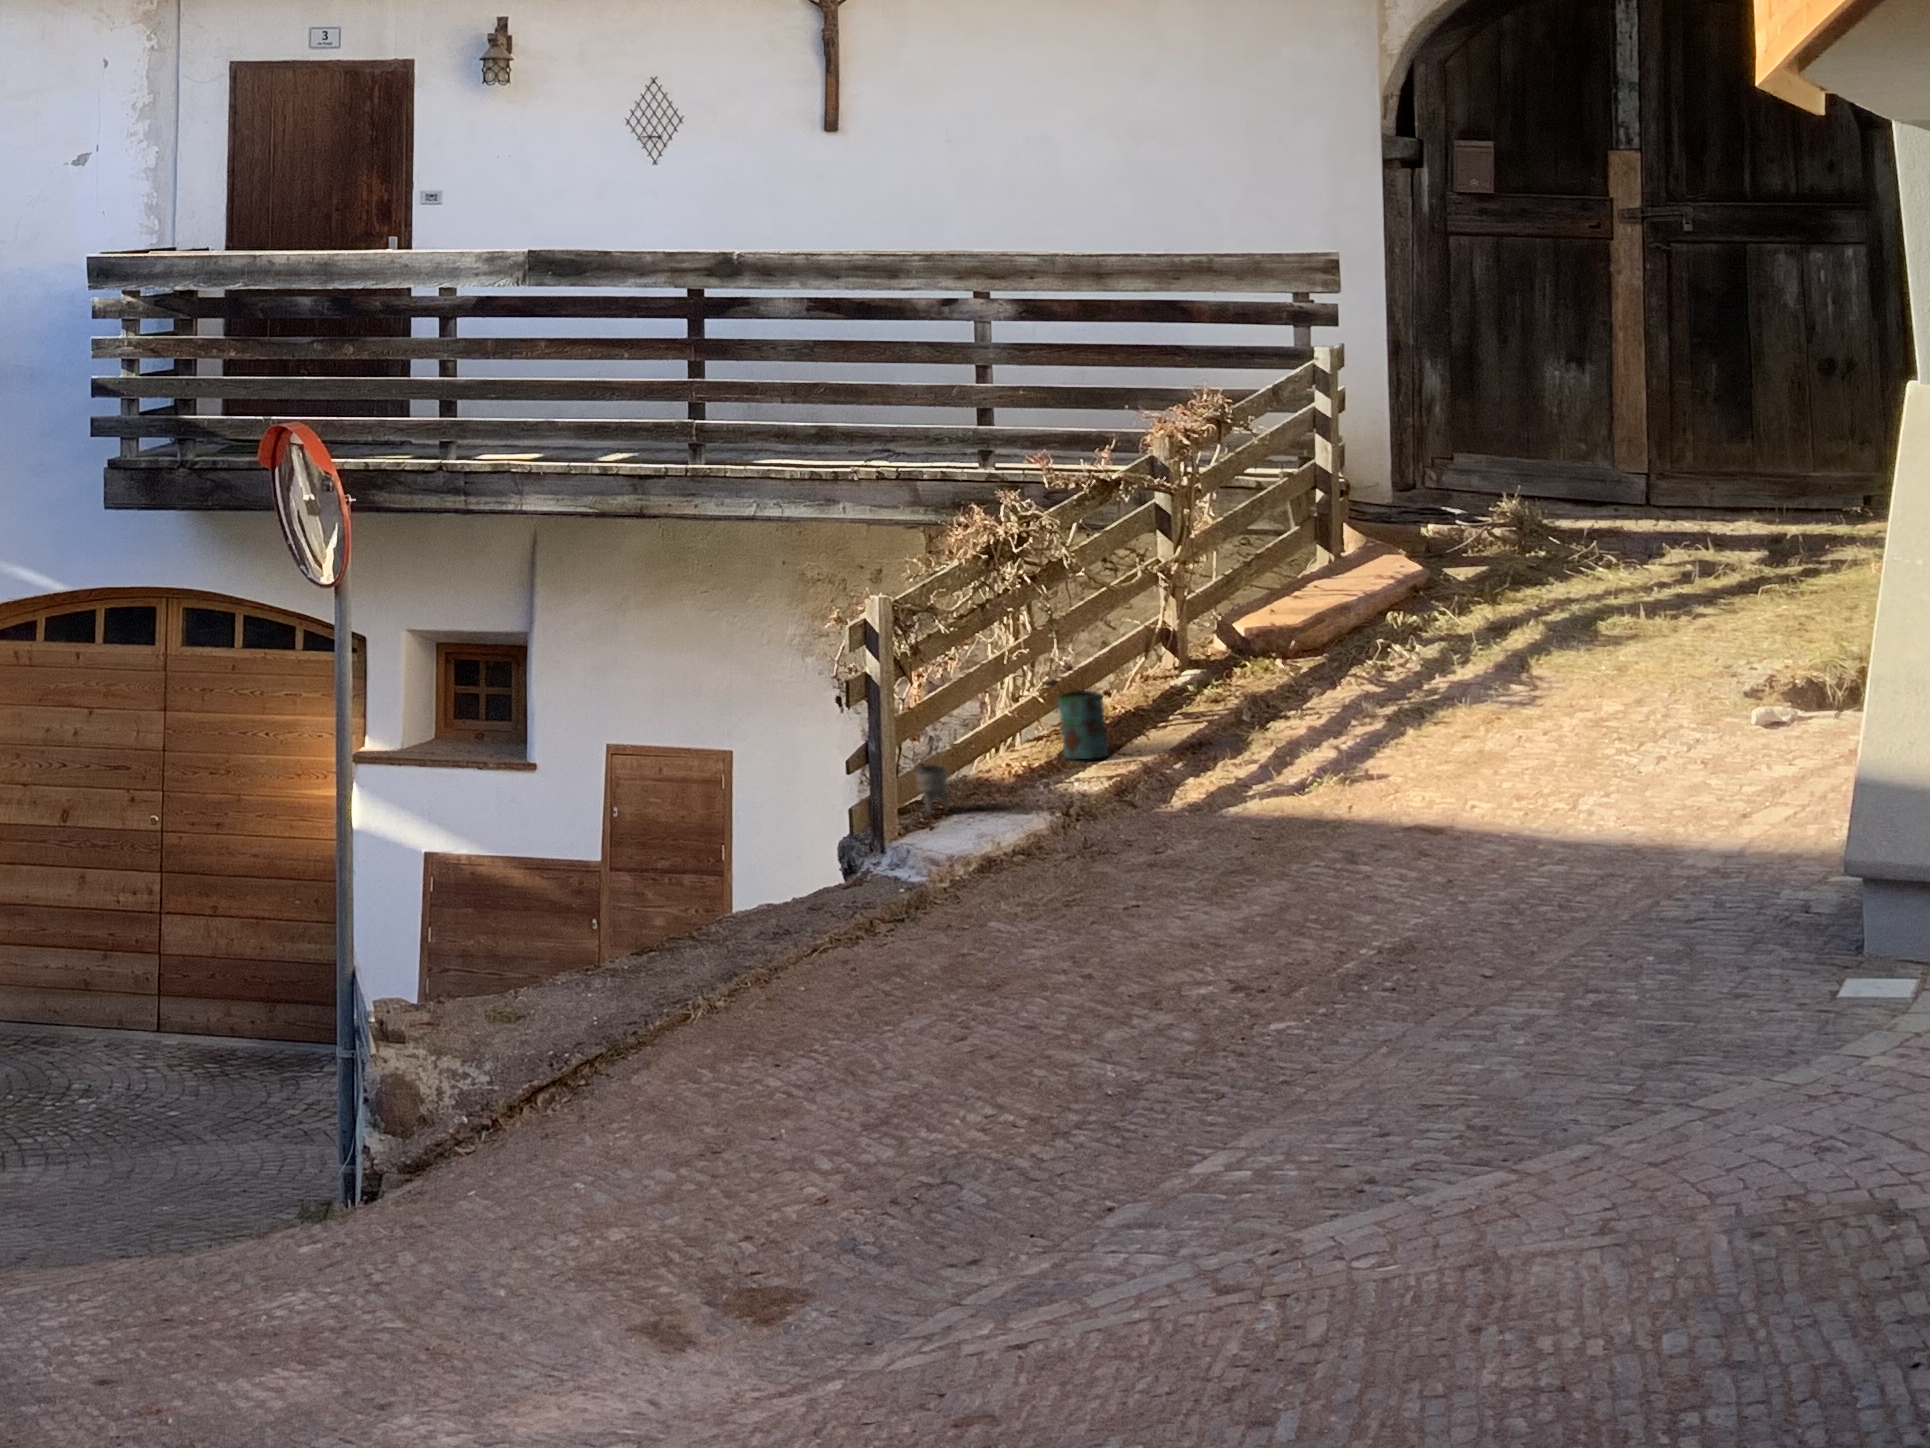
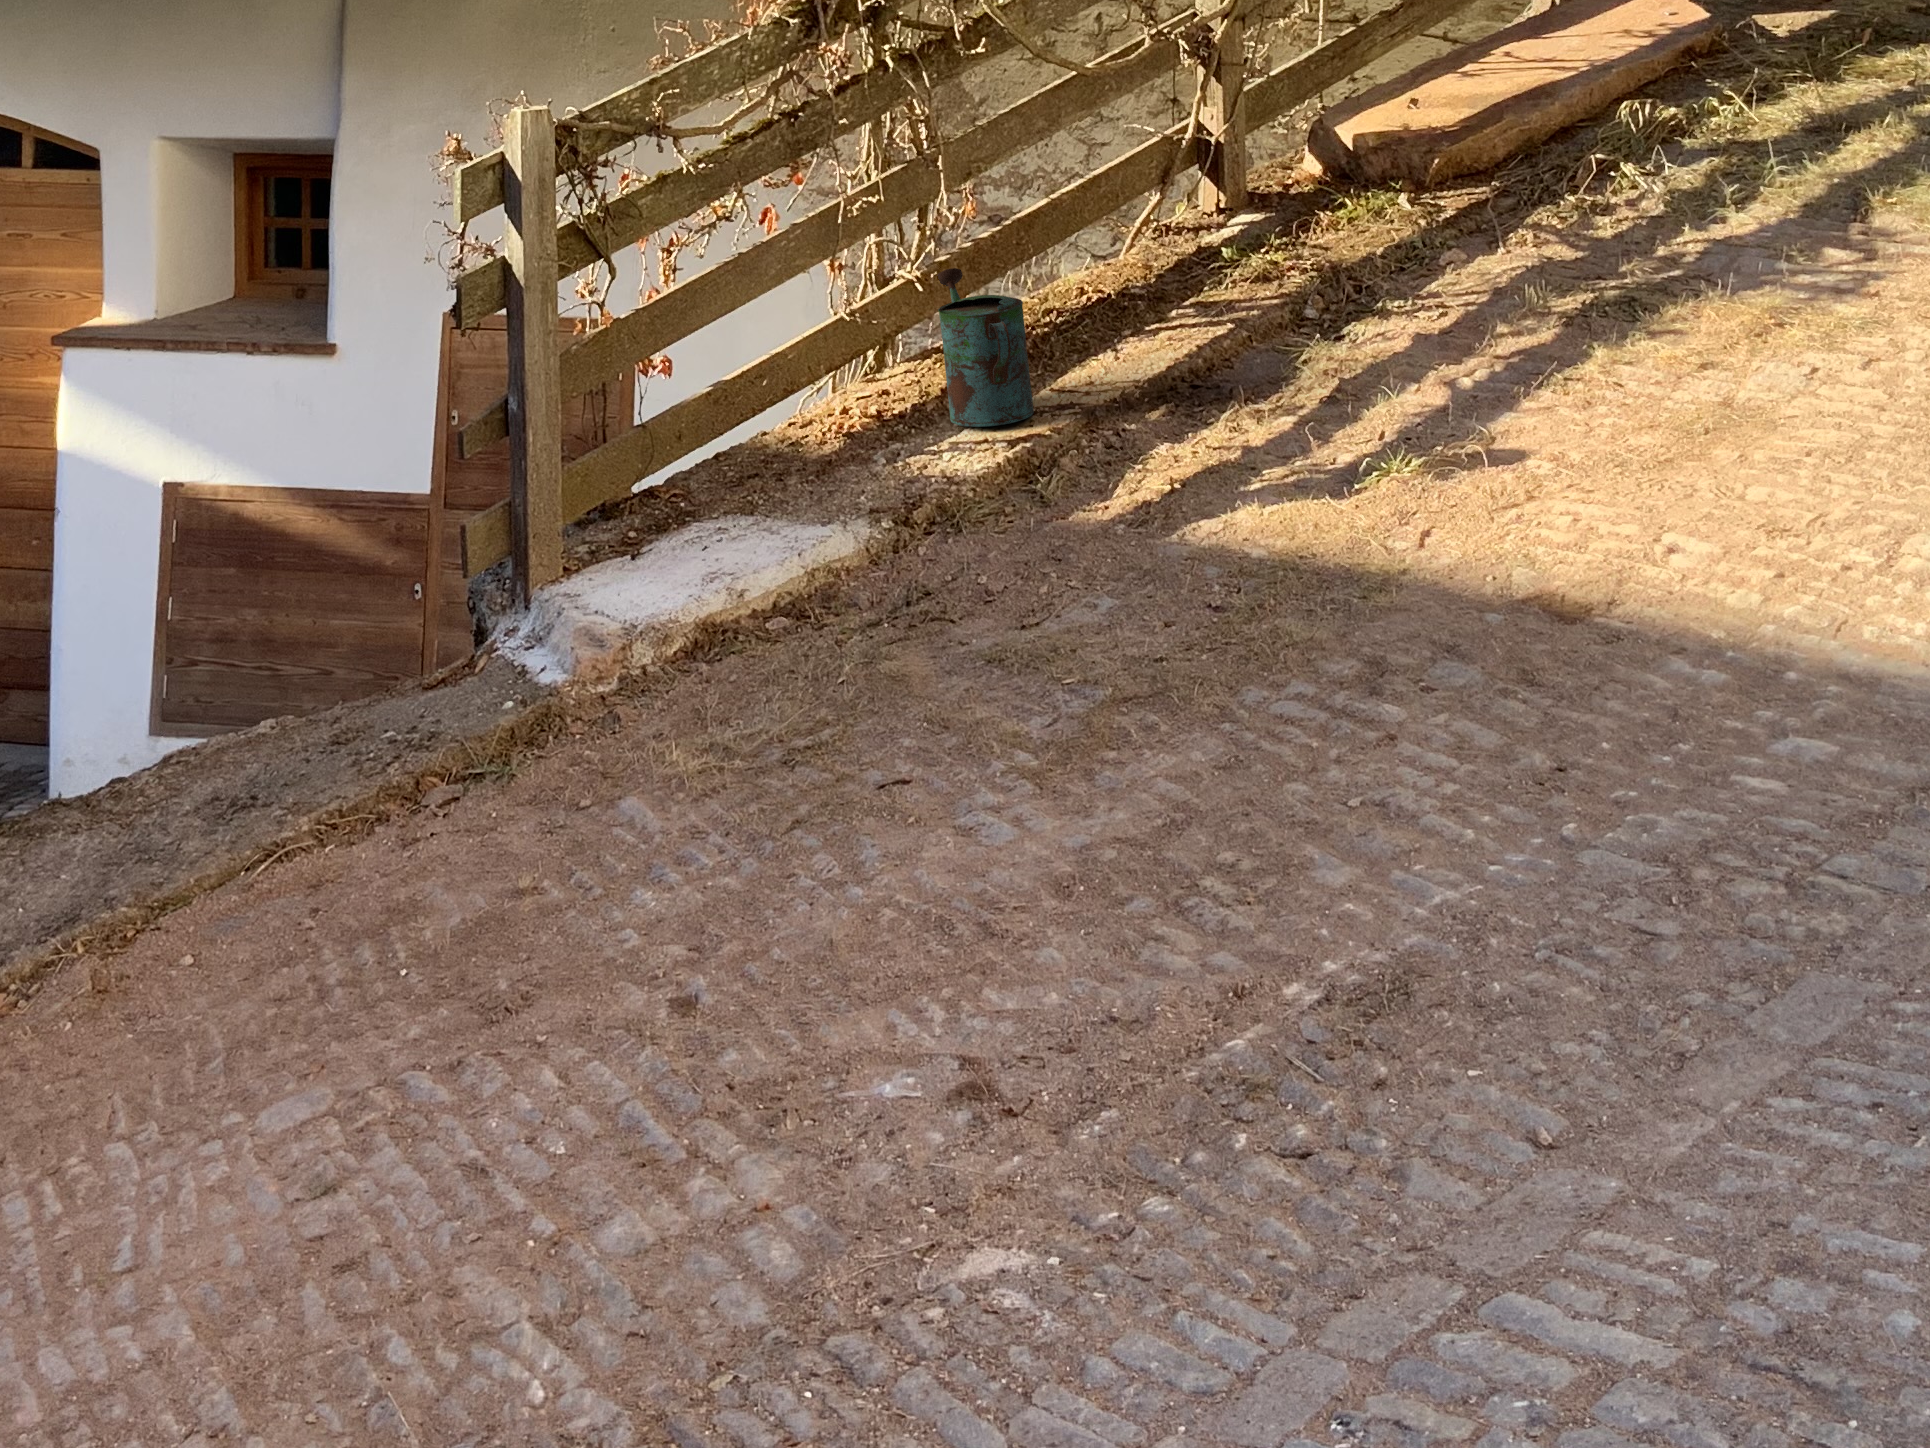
planter: present [915,765,949,813] -> none [584,476,651,574]

